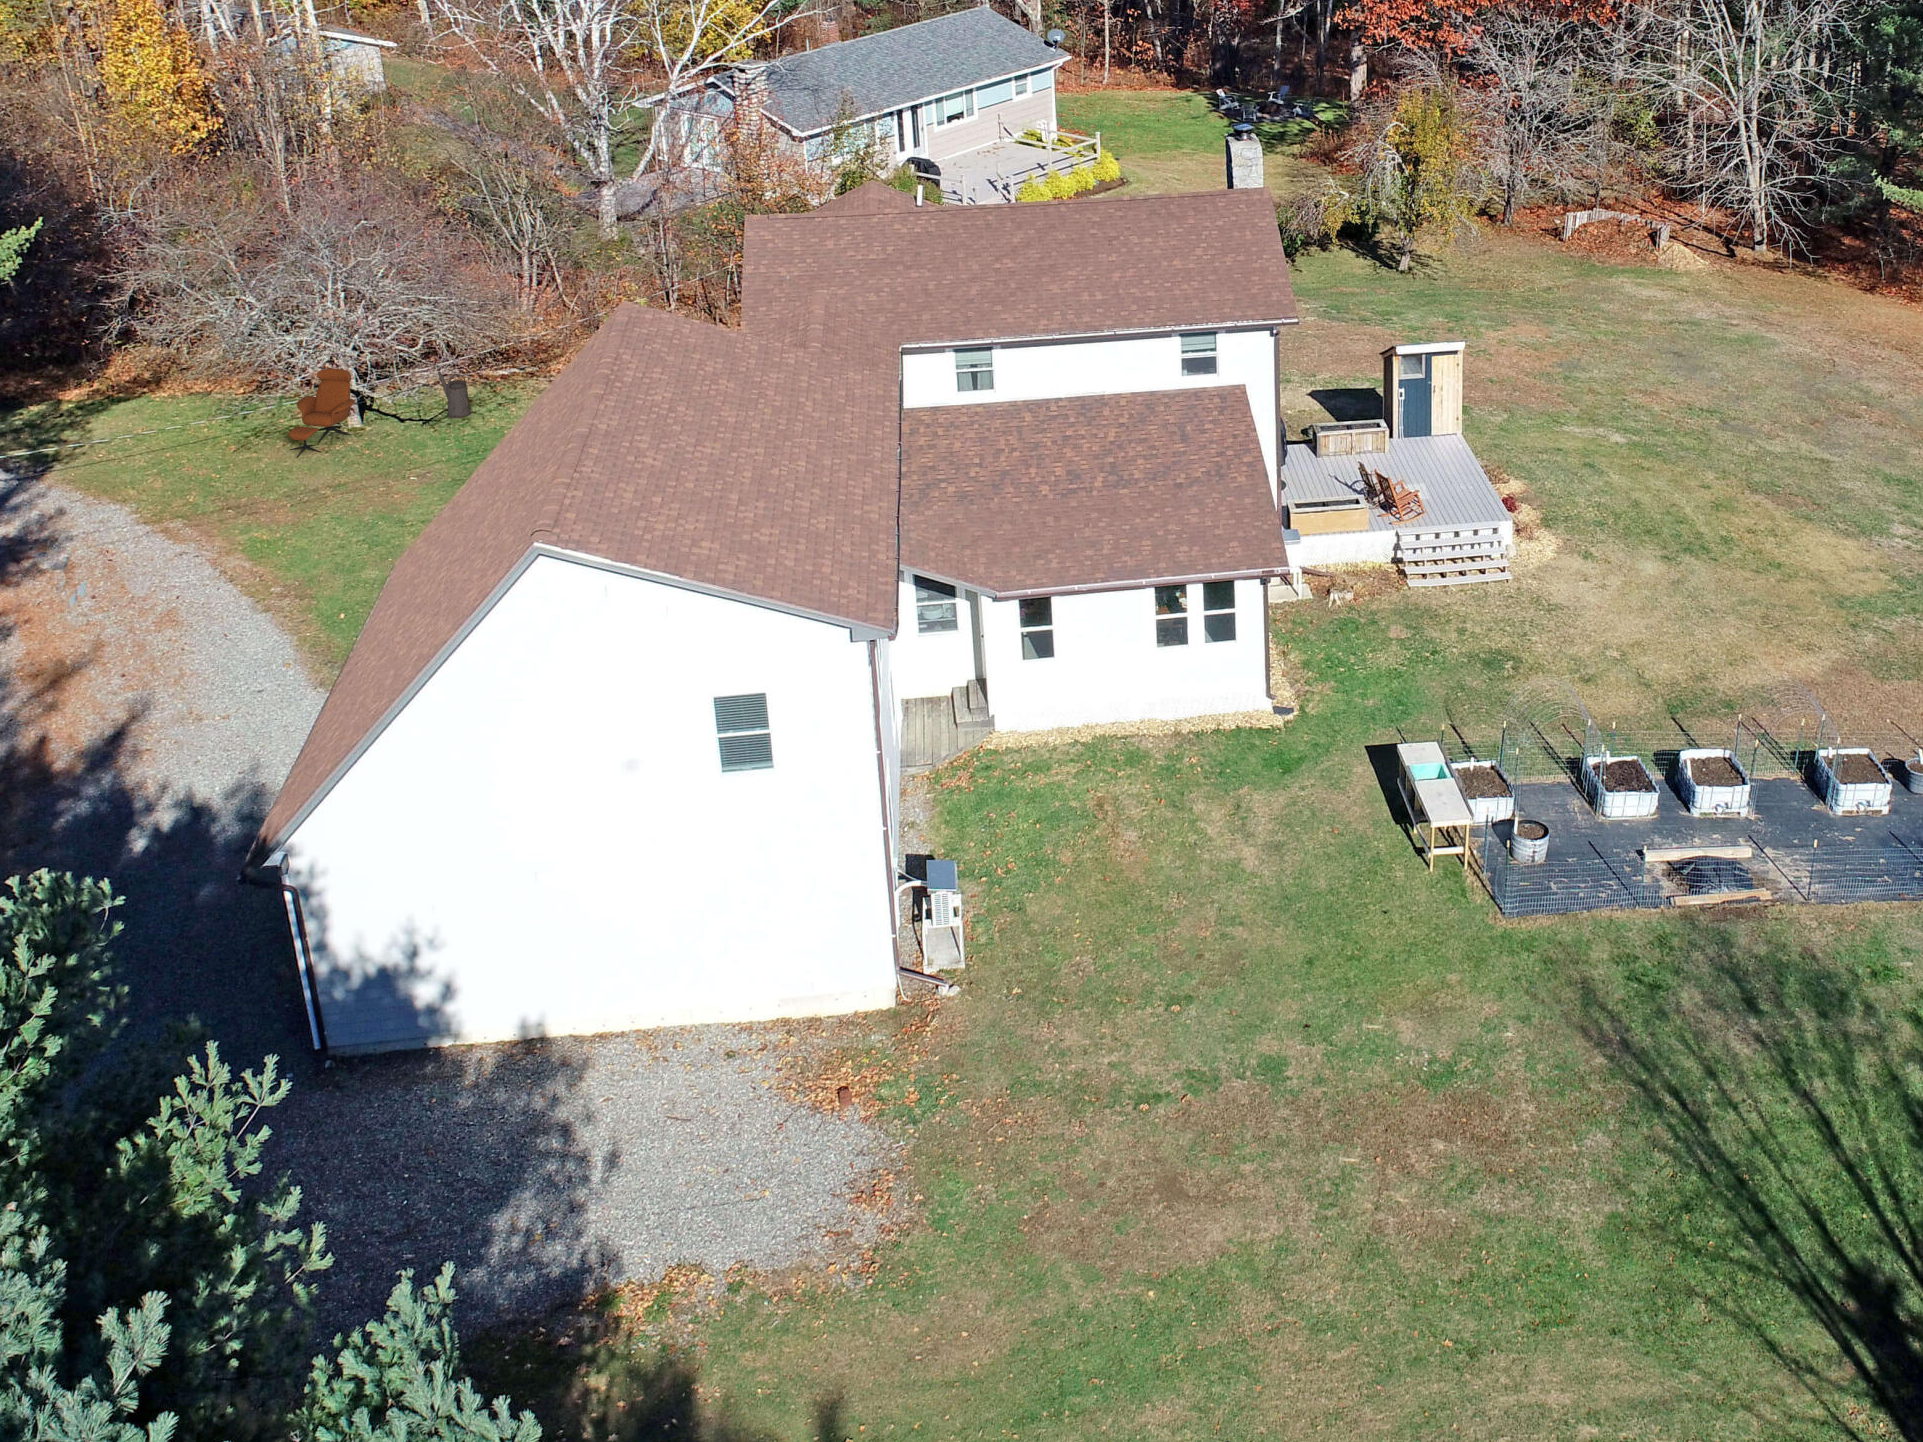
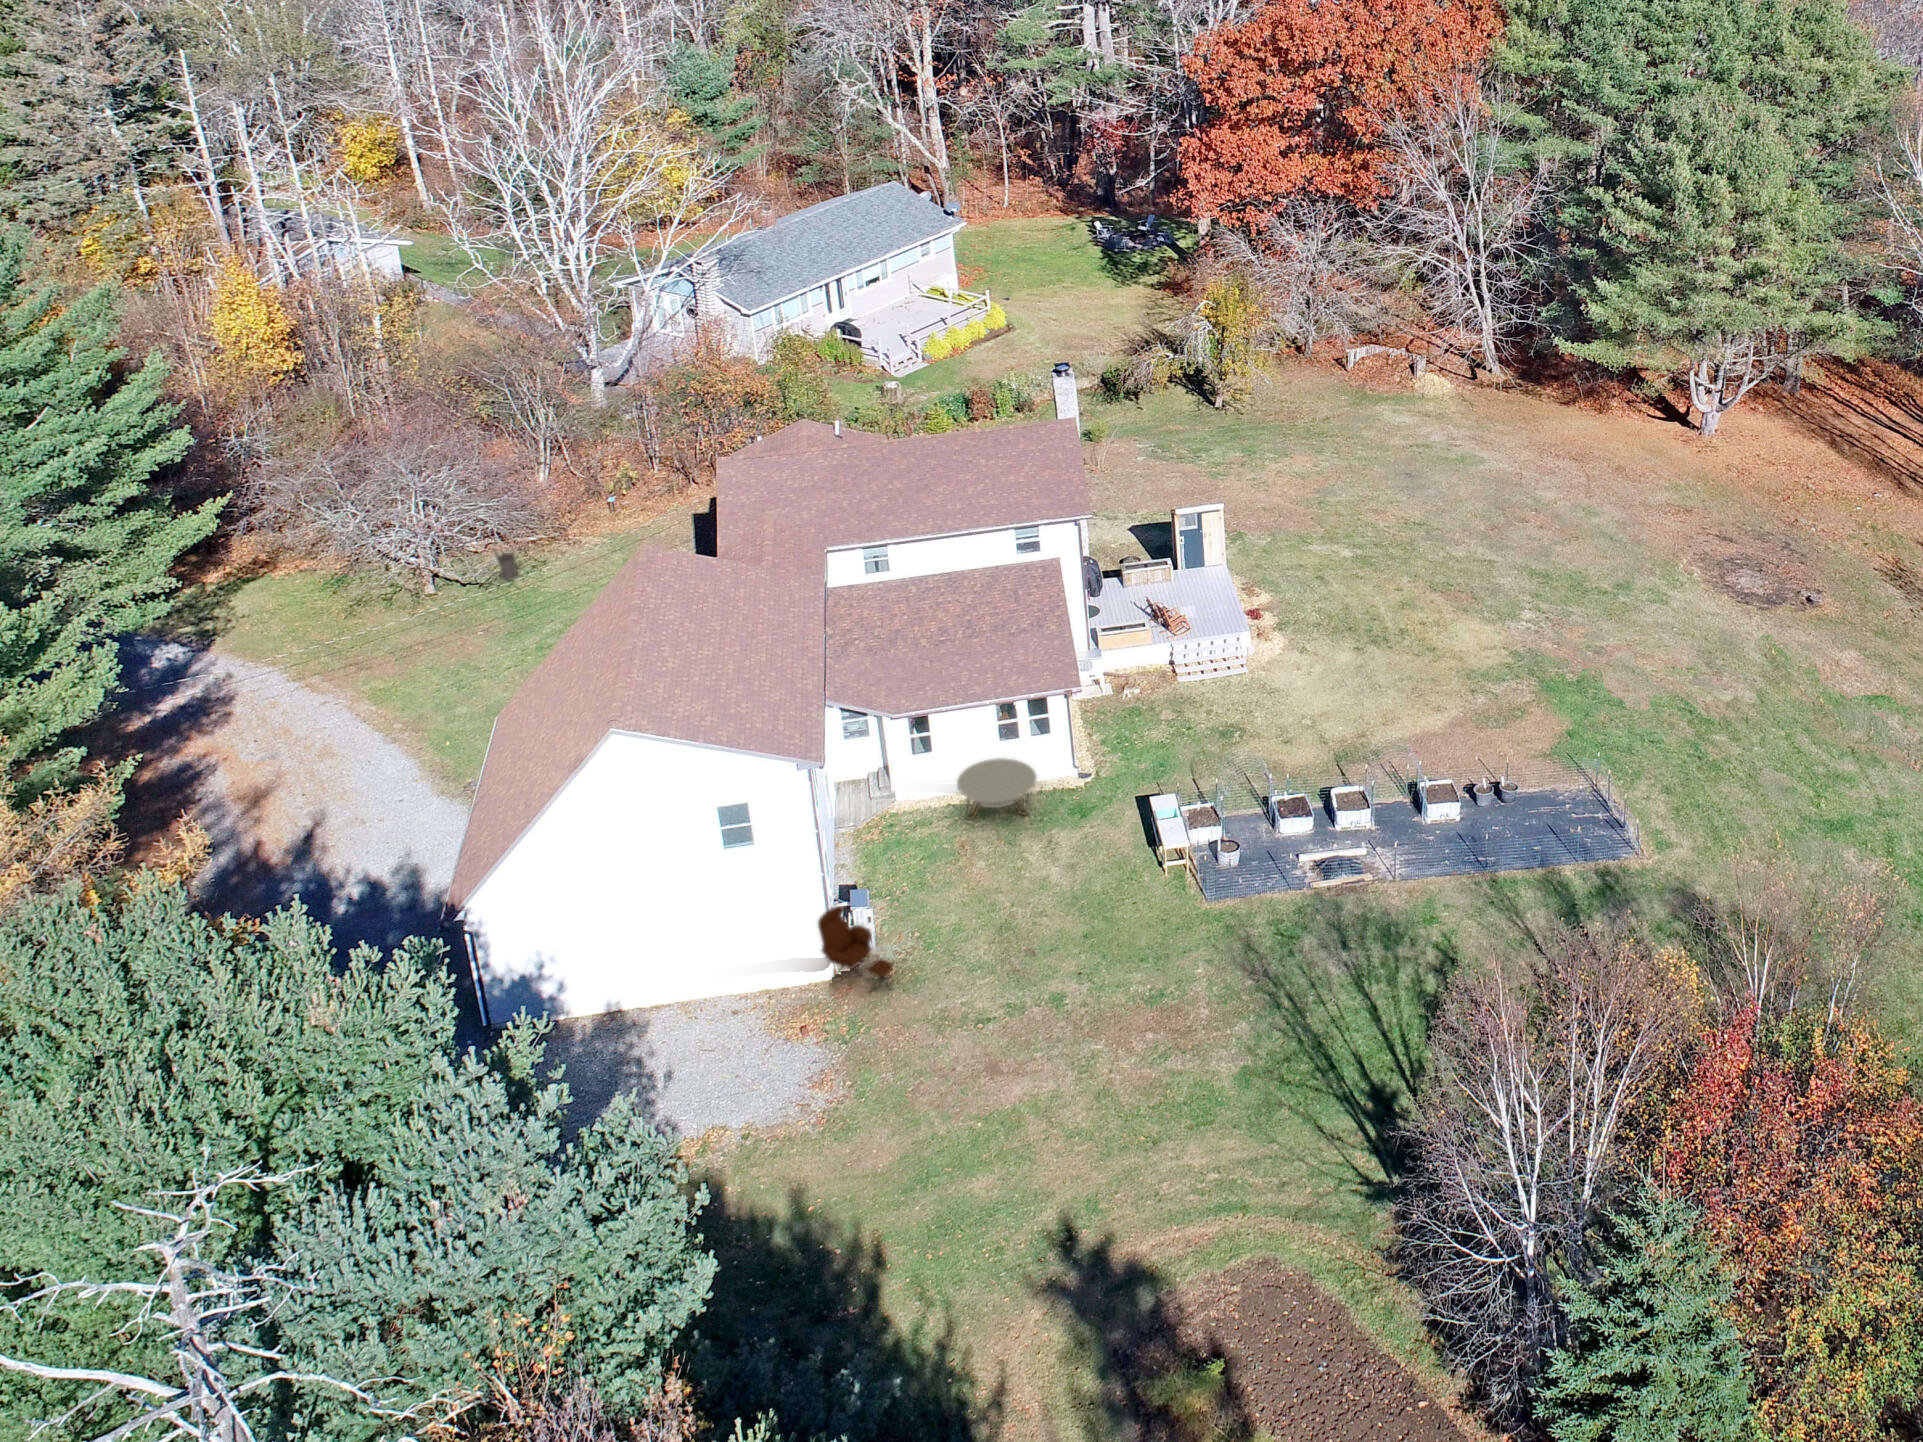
lounge chair: present [289,368,355,458] -> present [818,906,893,990]
round table: none [1091,676,1216,768] -> present [957,758,1037,820]

